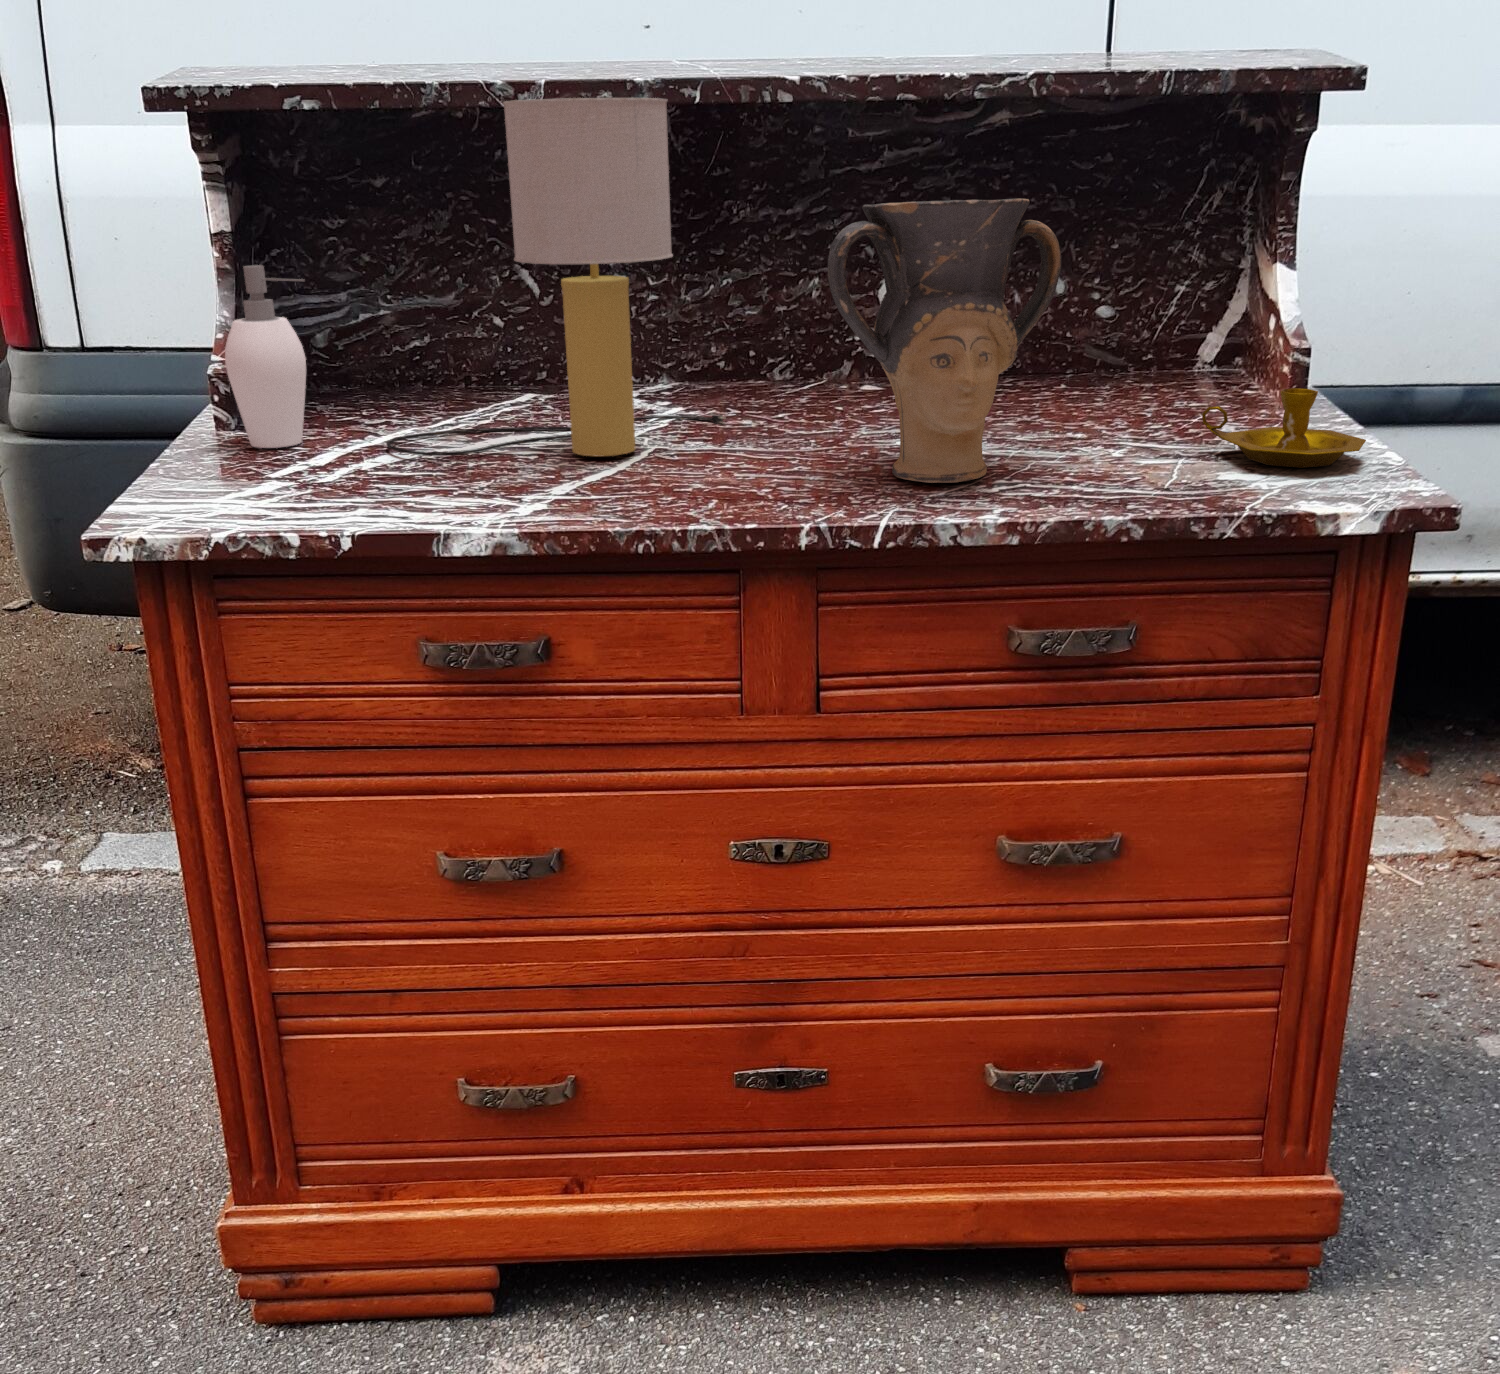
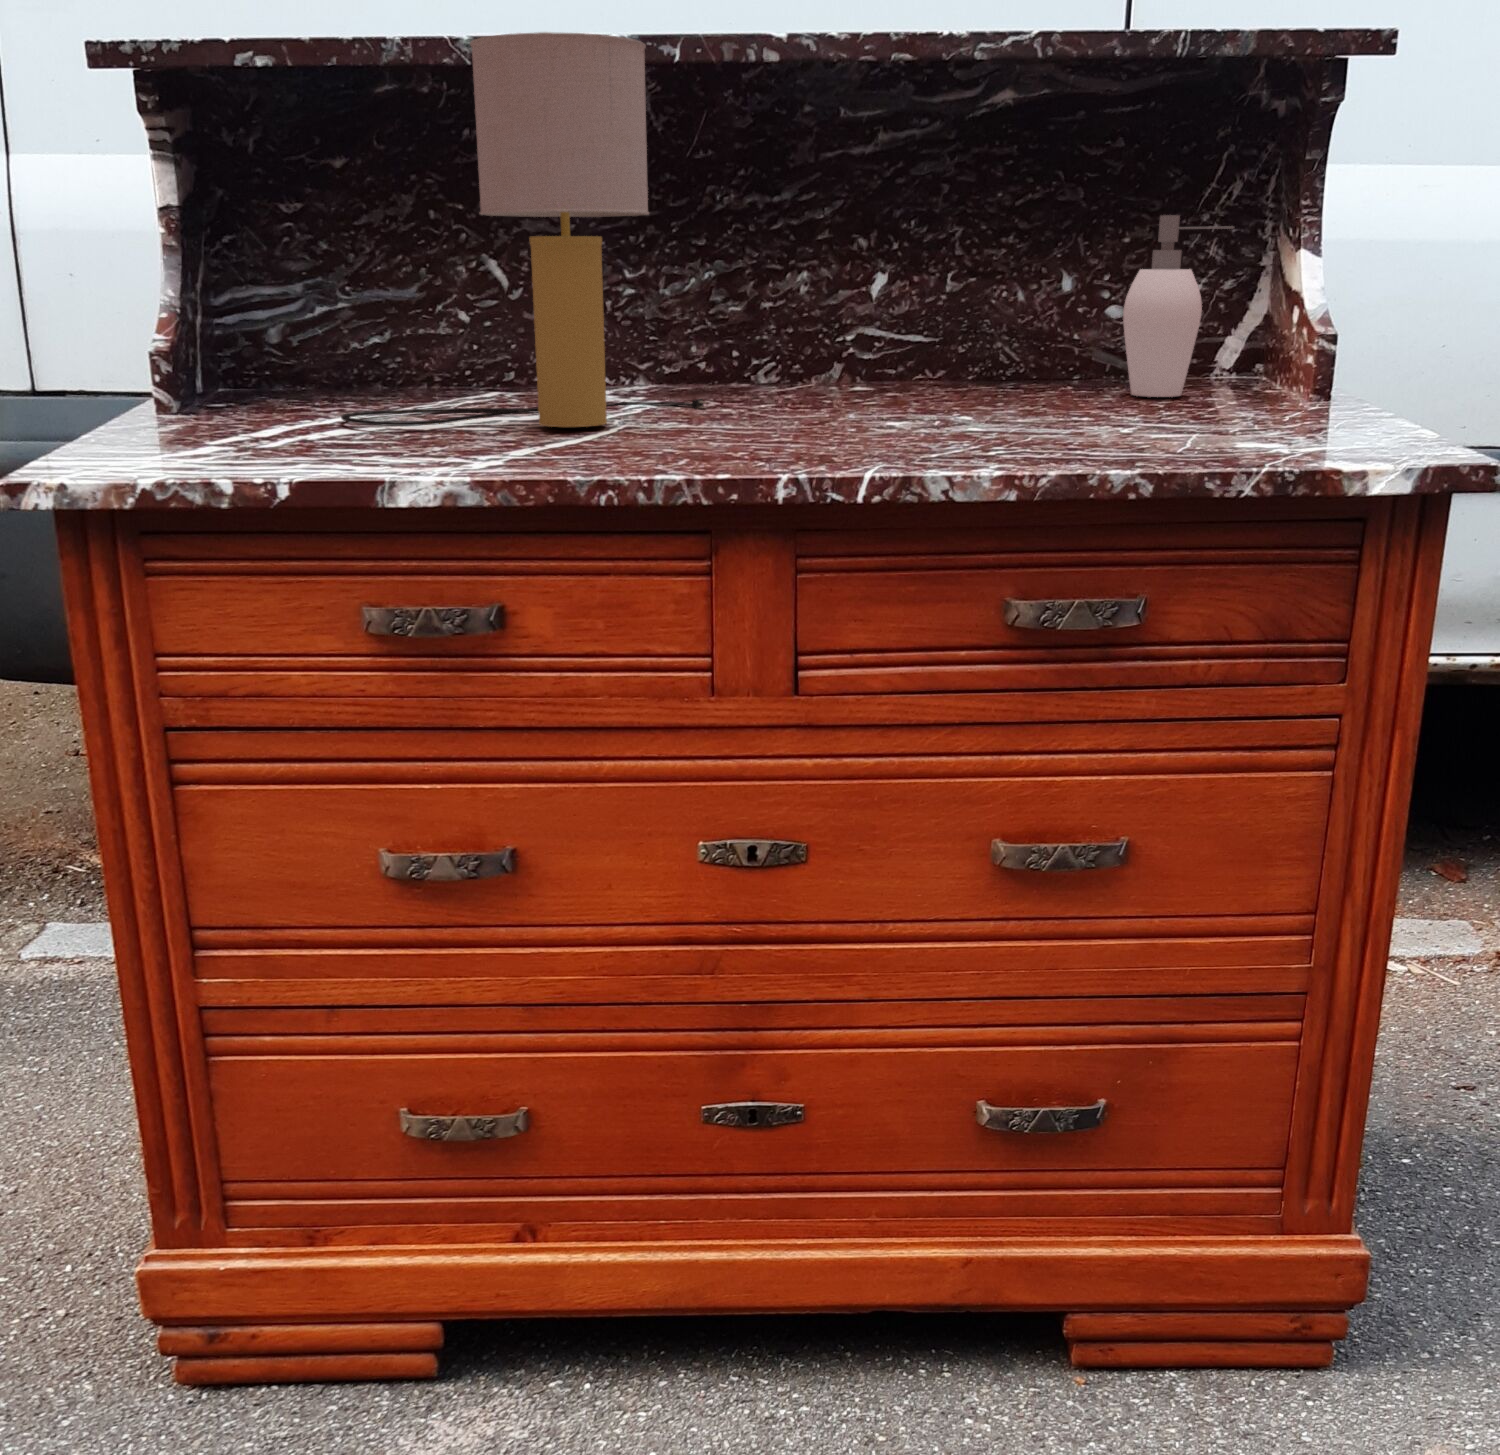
vase: present [828,198,1061,483] -> none [812,135,1063,448]
soap dispenser: present [225,265,306,448] -> present [1123,215,1234,397]
candlestick: present [1202,388,1366,468] -> none [1215,359,1392,440]

